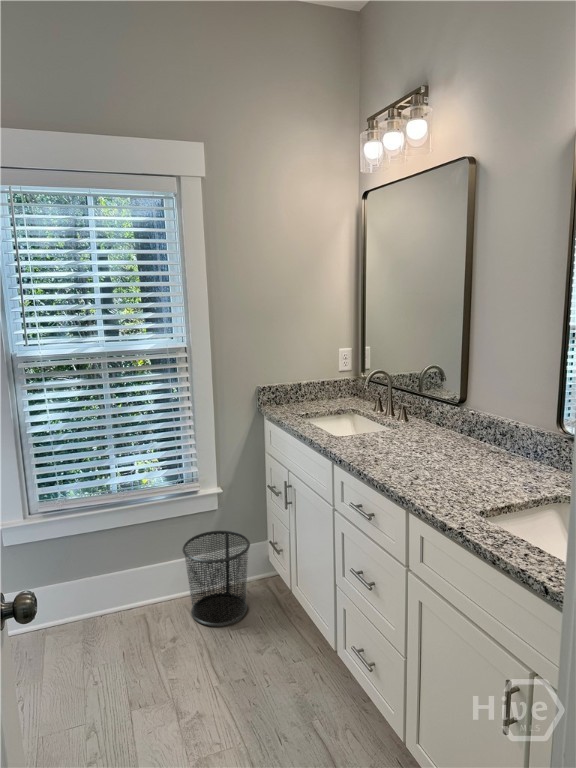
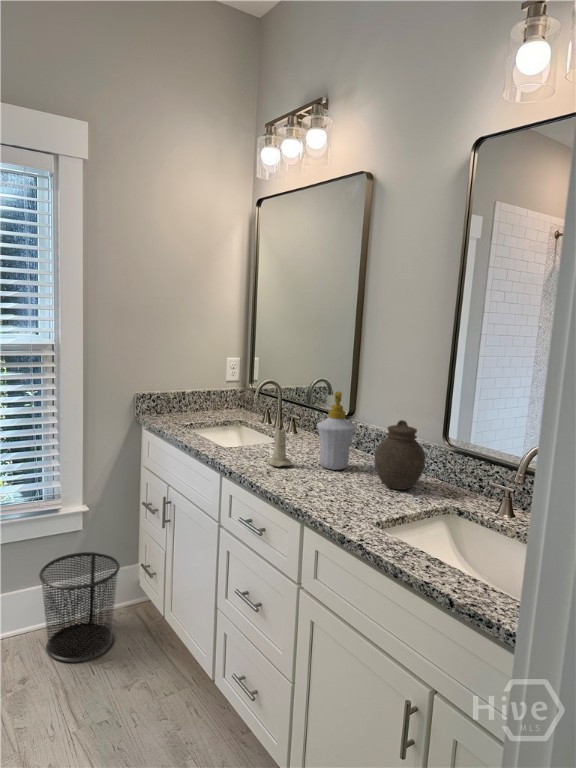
soap bottle: none [425,382,464,458] -> present [317,391,356,470]
candle: none [378,410,402,456] -> present [268,420,292,467]
jar: none [482,410,535,478] -> present [374,420,426,490]

